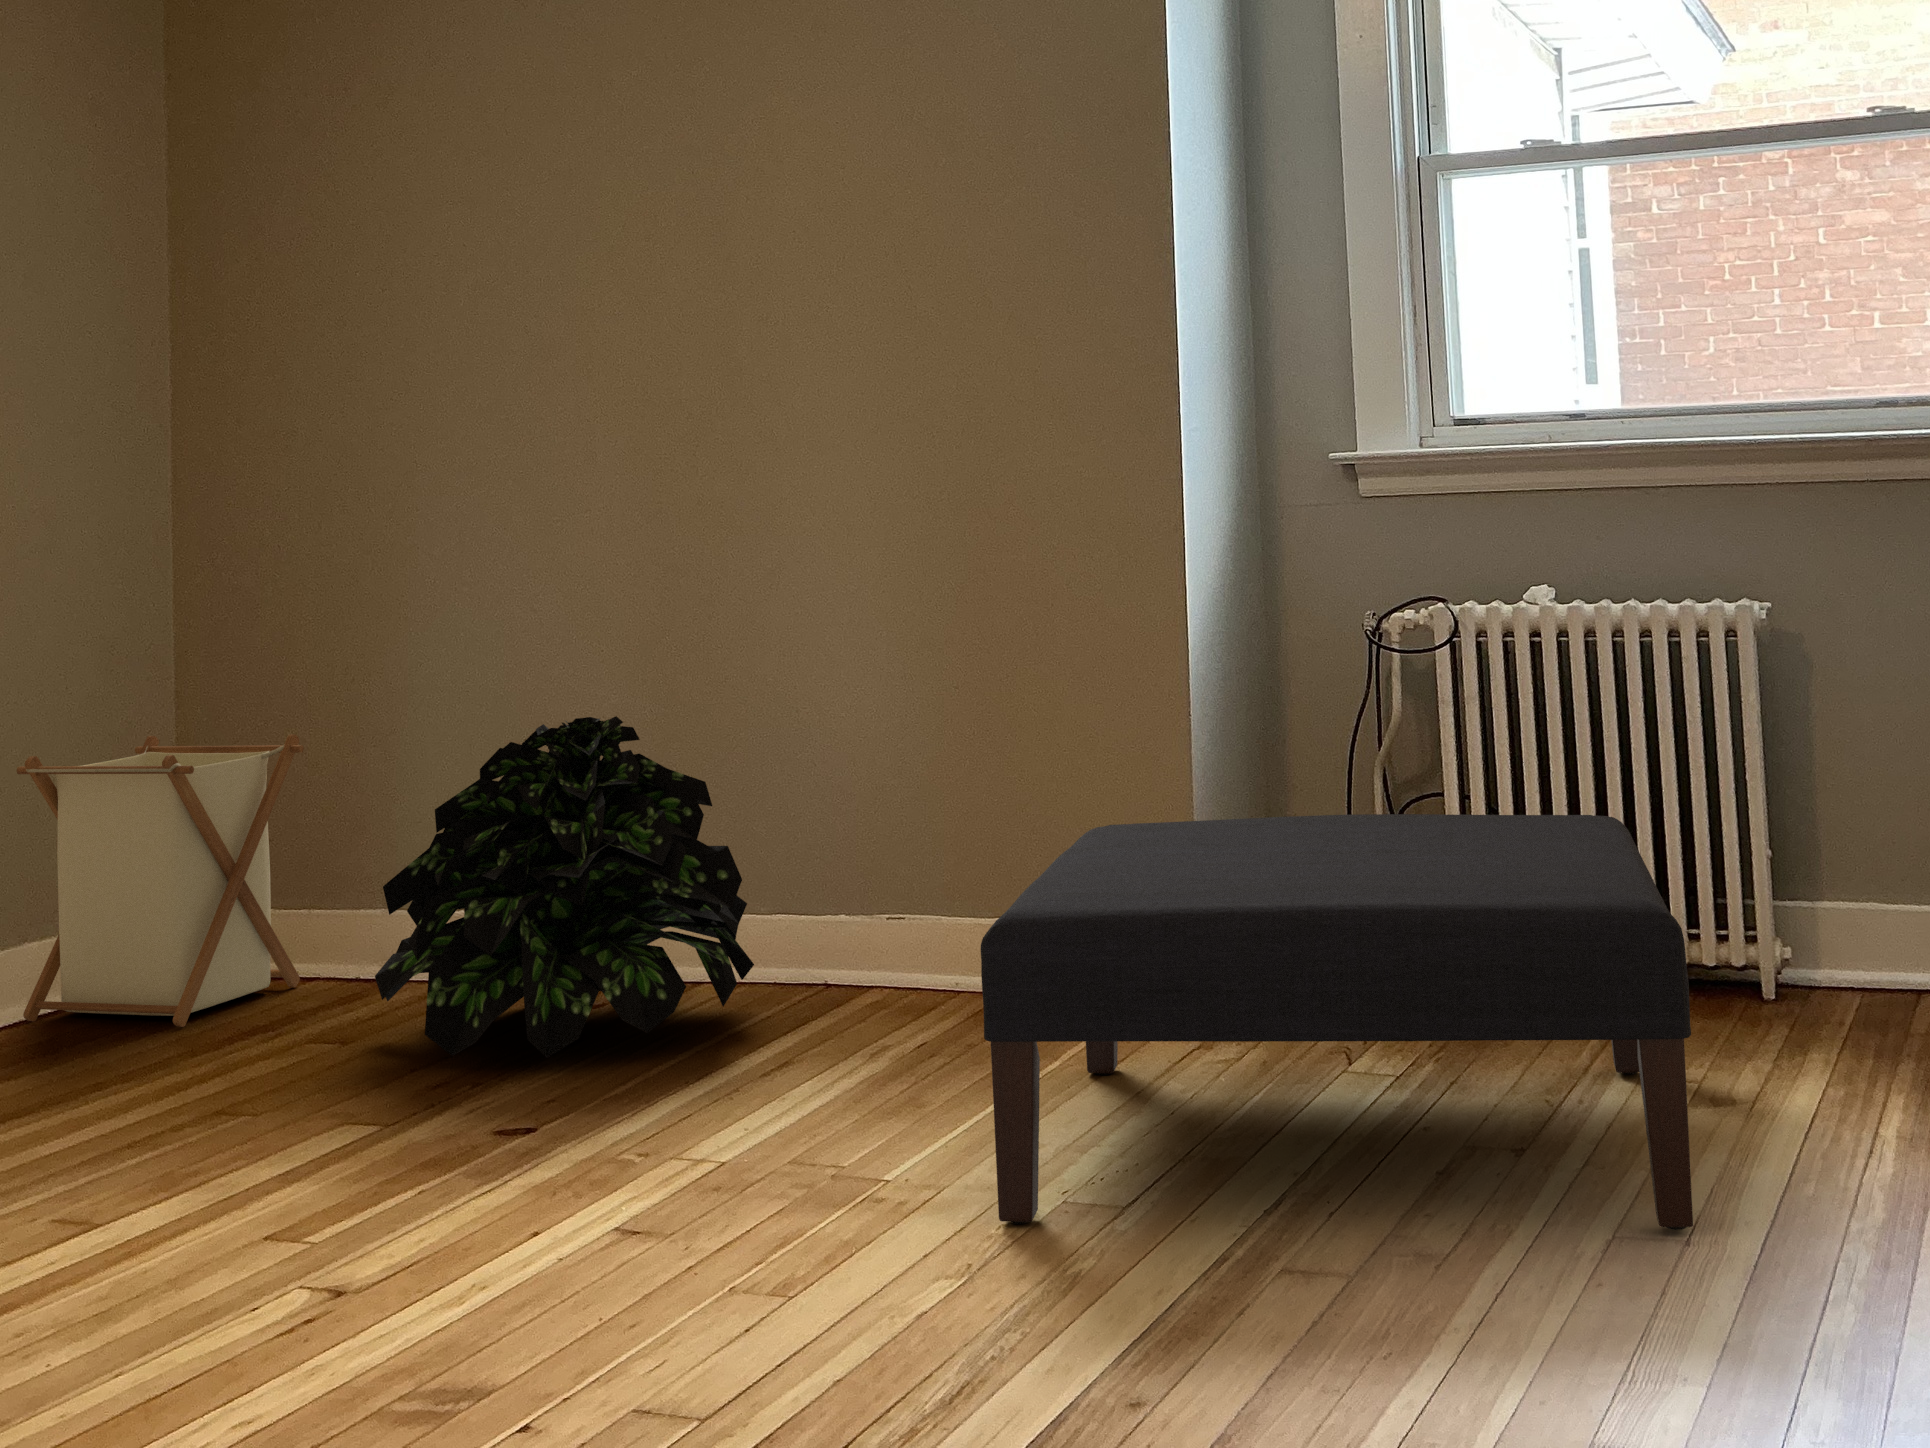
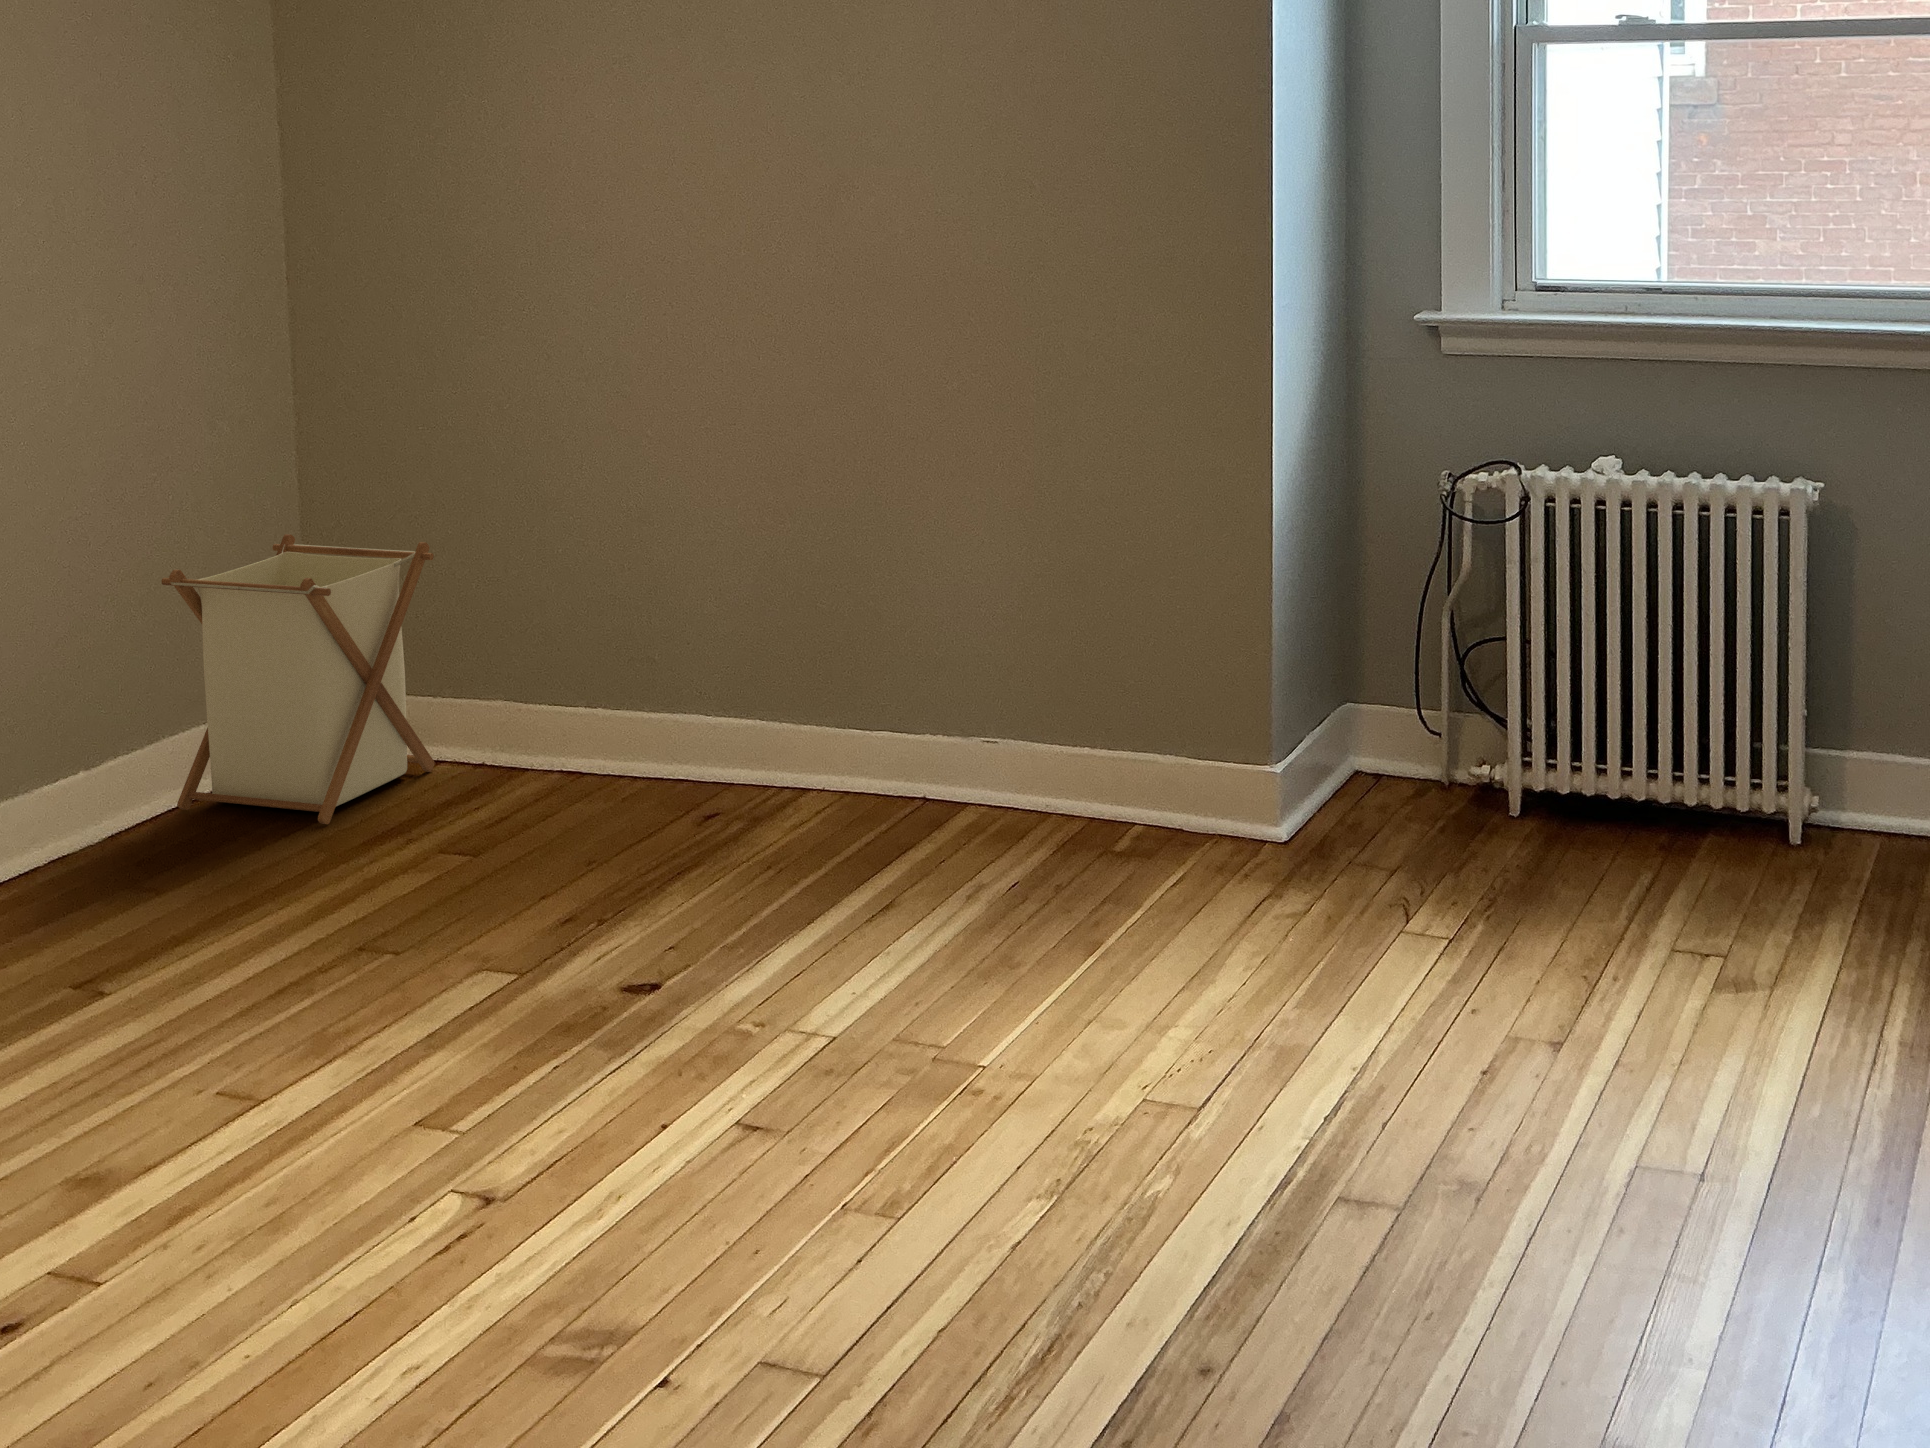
potted plant: present [375,716,754,1058] -> none [507,560,860,891]
ottoman: present [981,814,1693,1230] -> none [1075,707,1723,1165]

